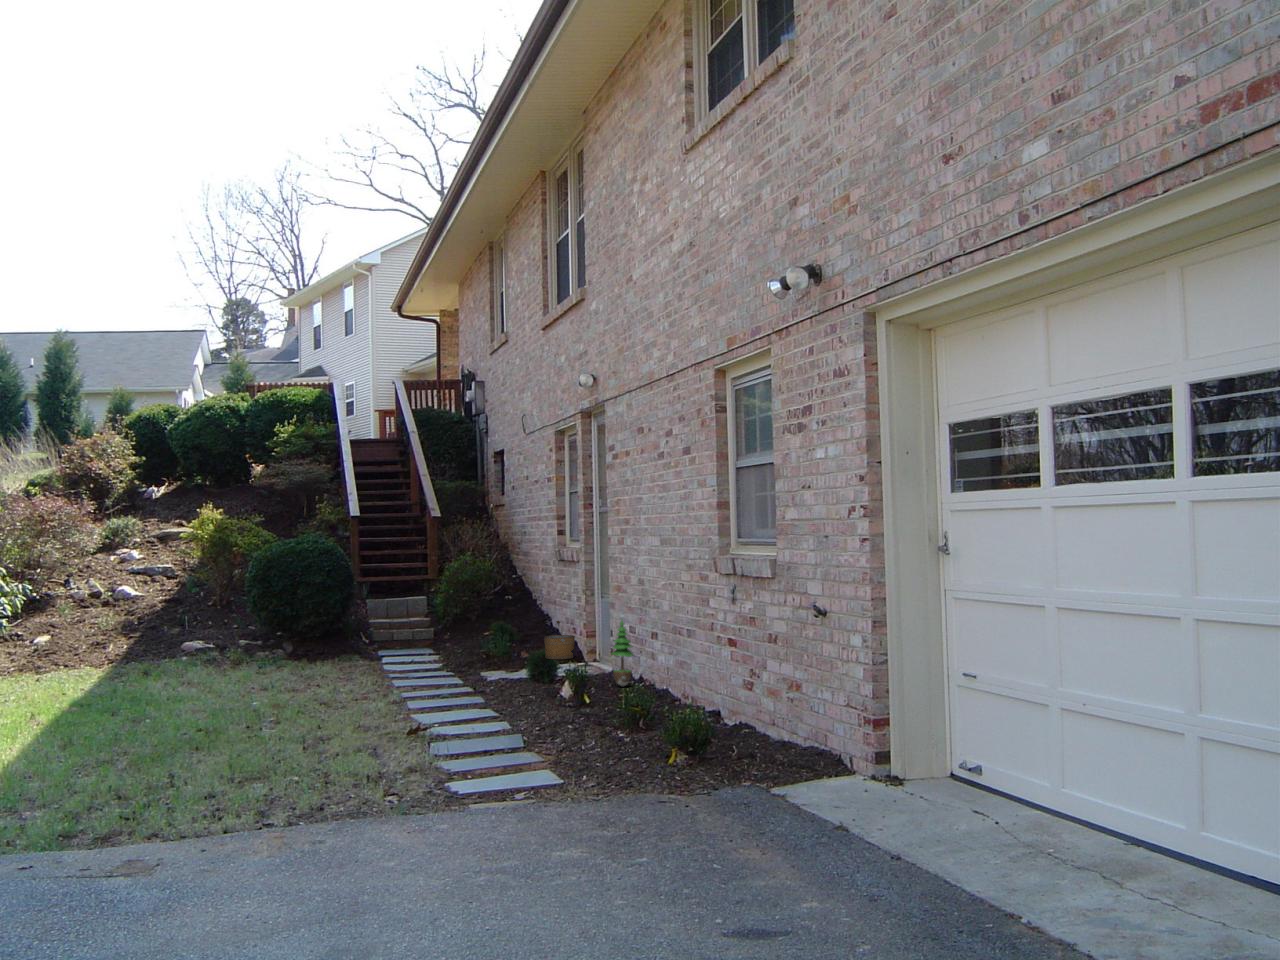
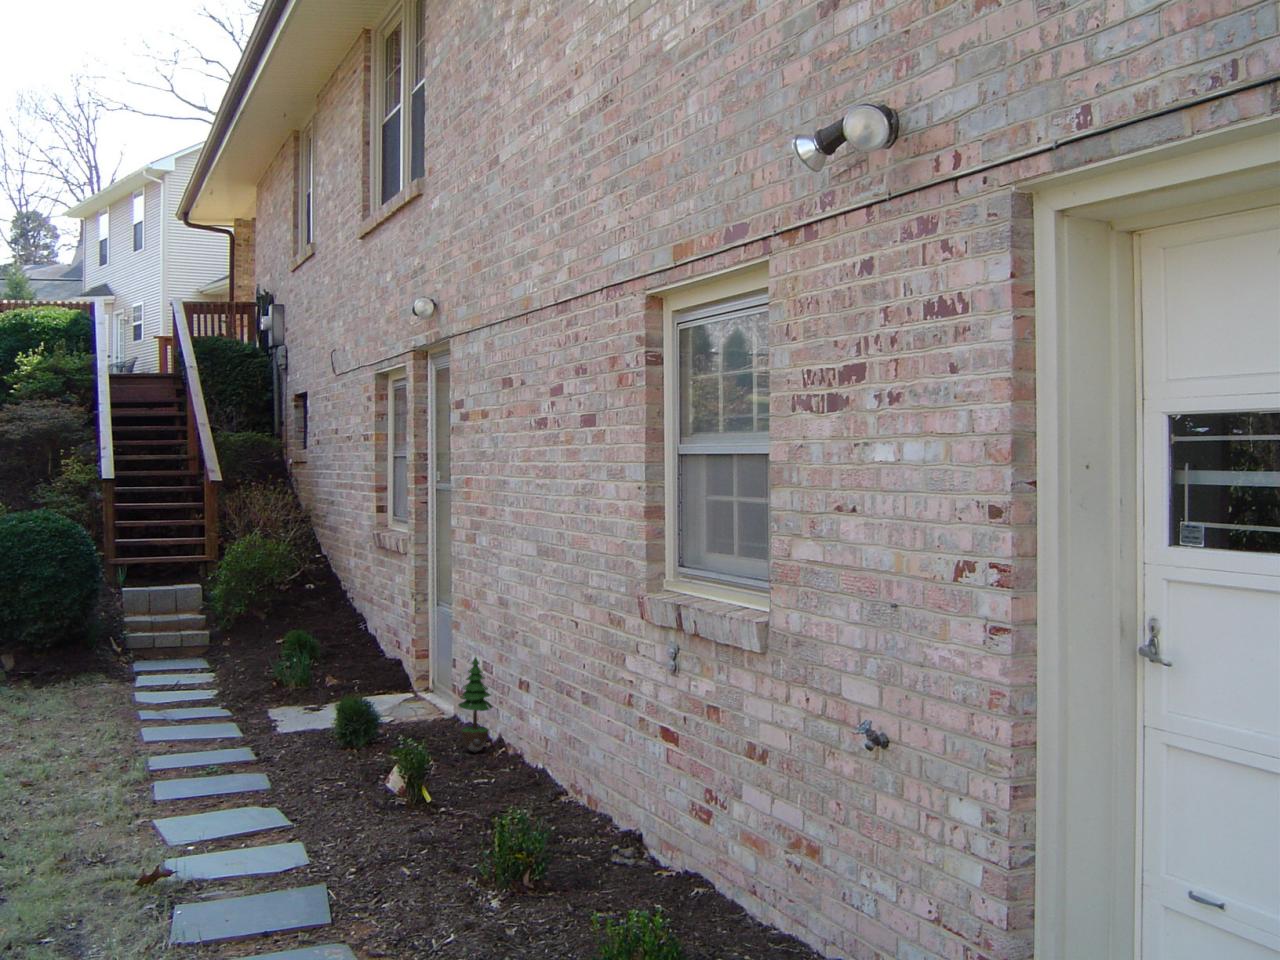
bucket: present [544,621,575,659] -> none [358,633,400,687]

